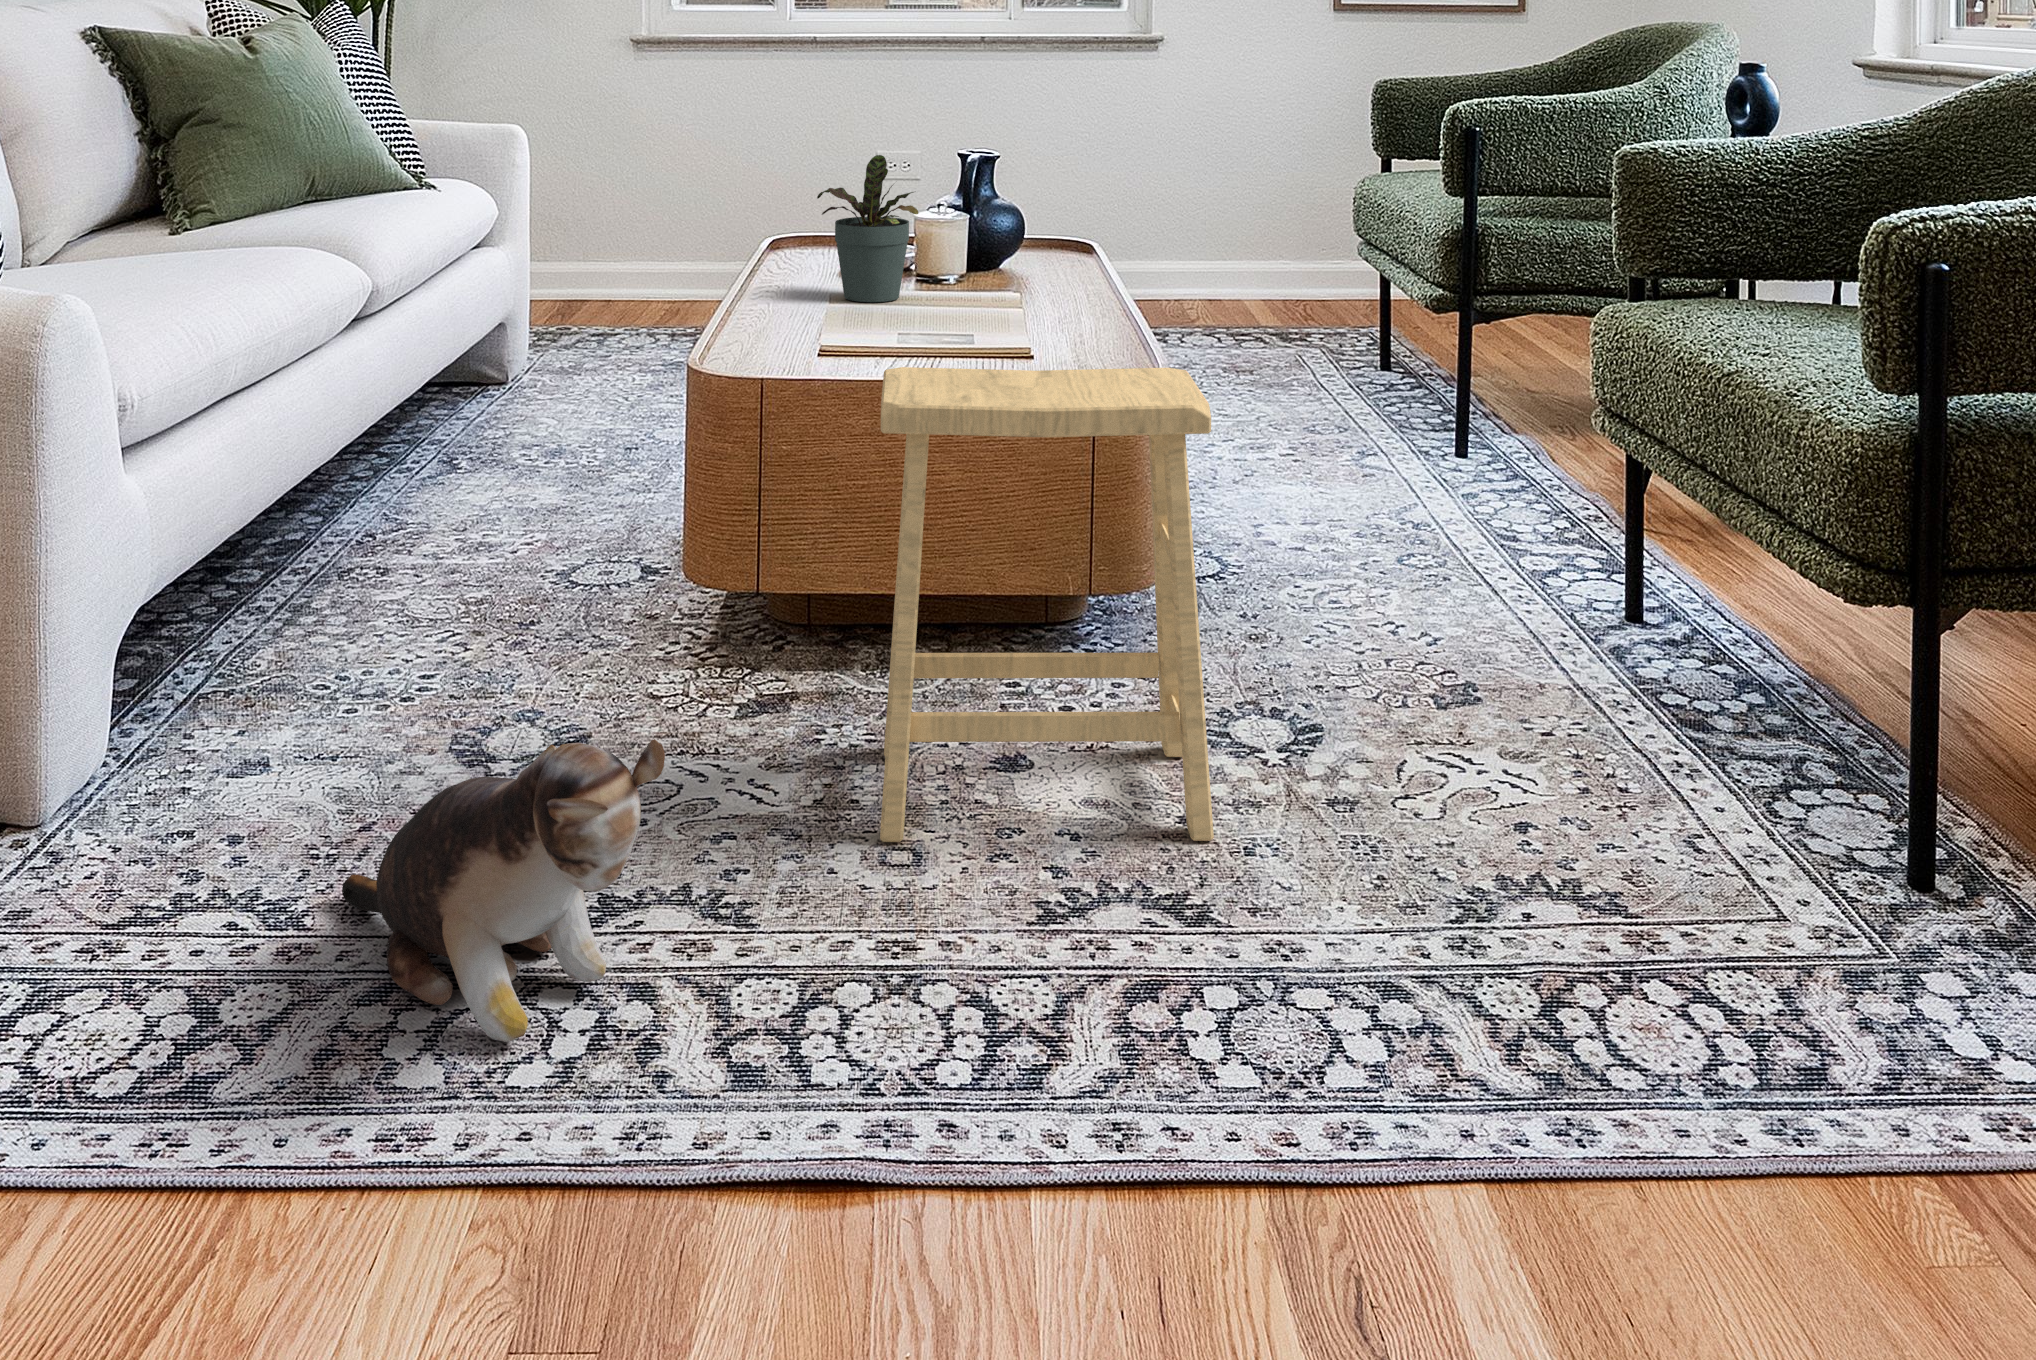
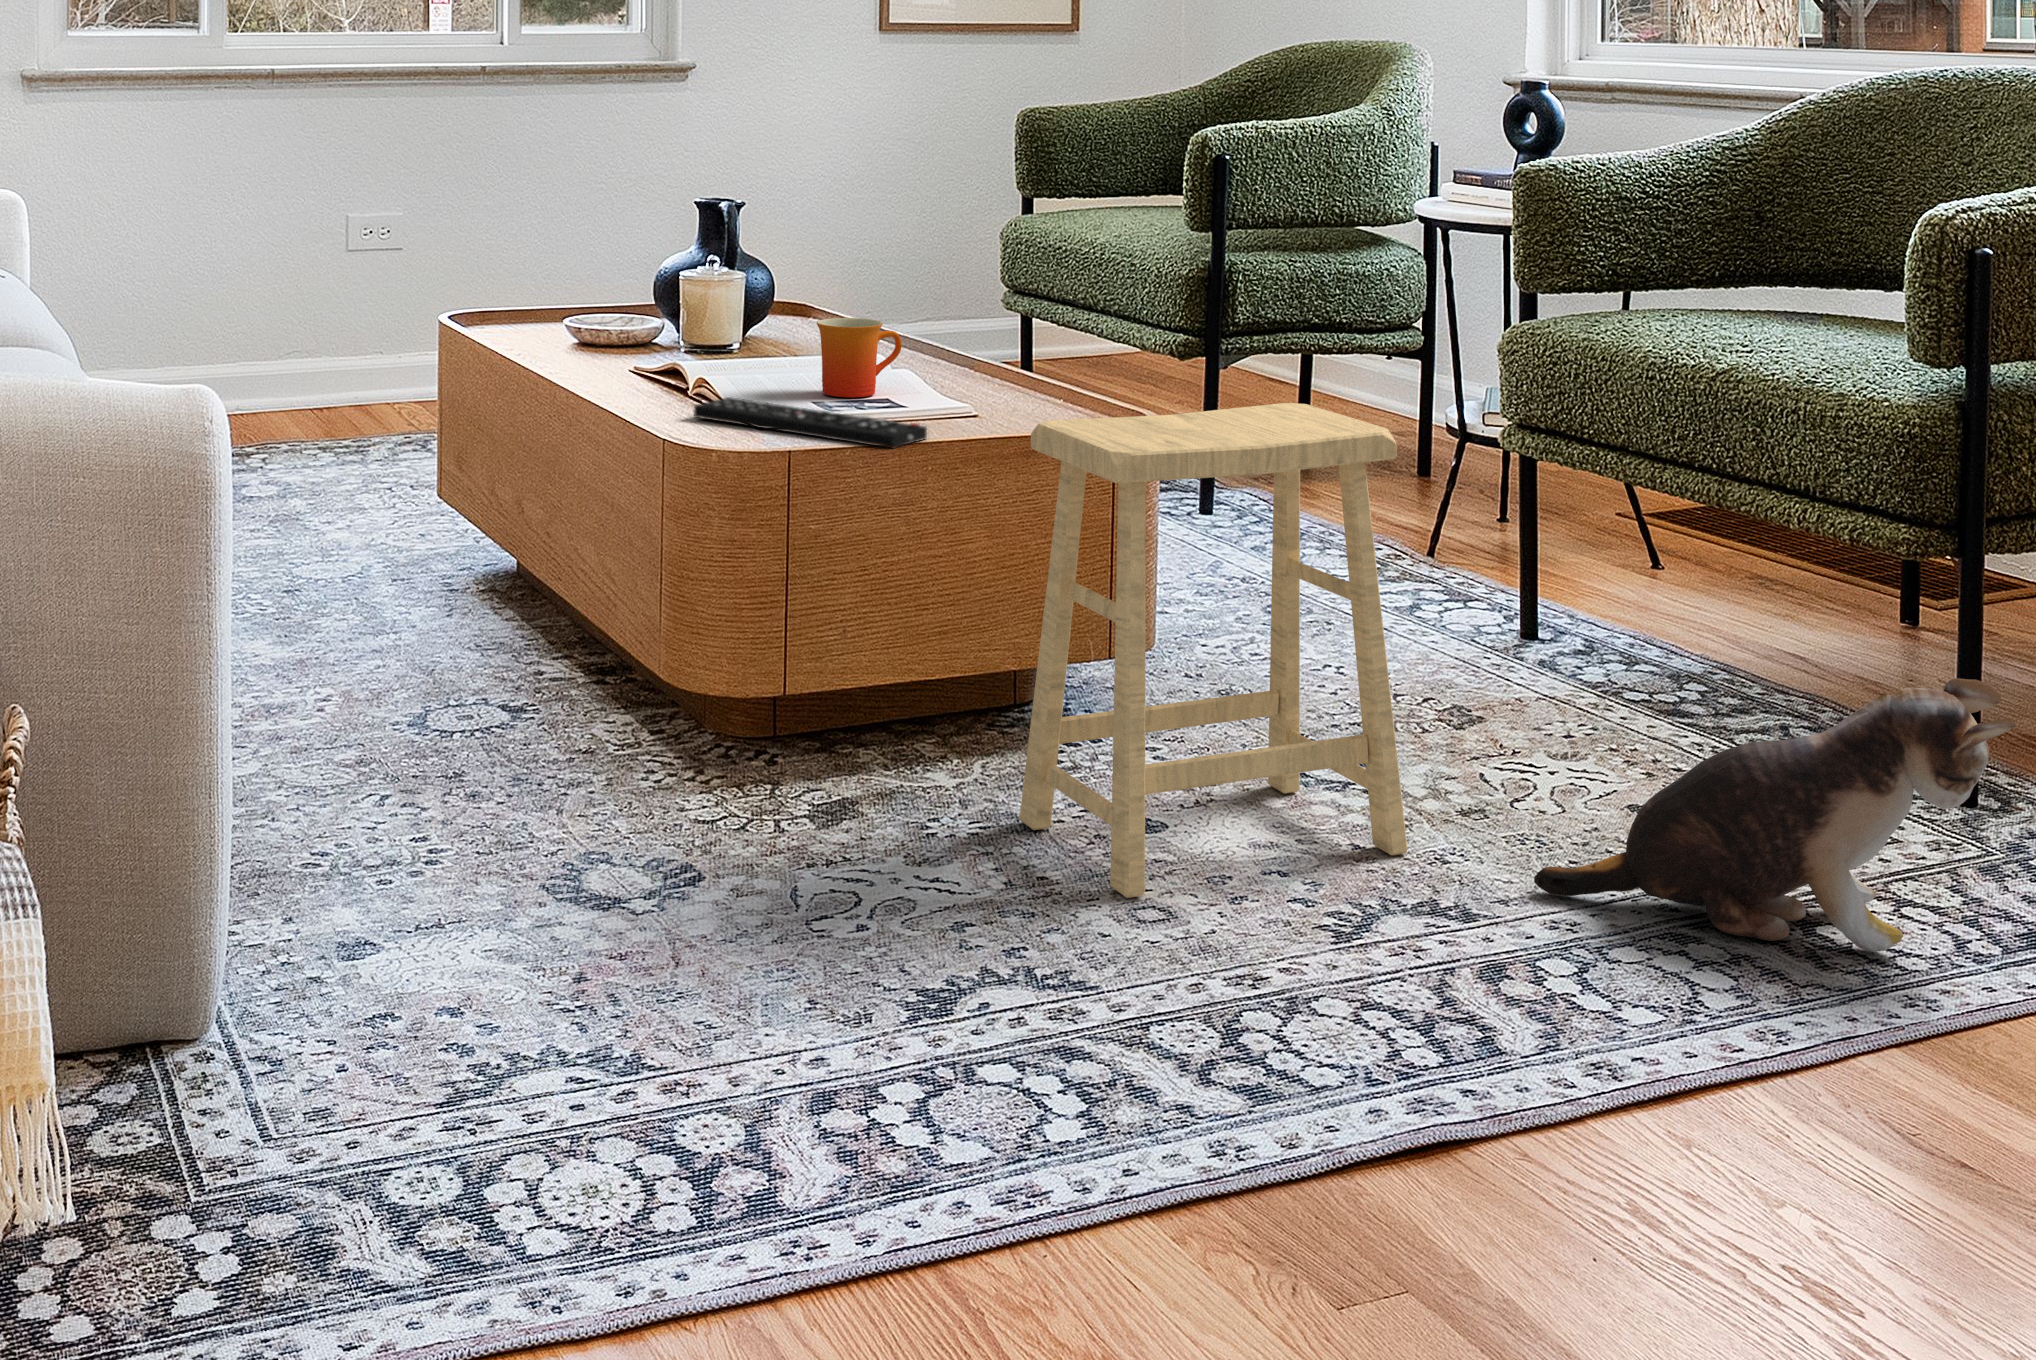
potted plant: present [817,155,918,302] -> none [628,204,755,373]
mug: none [921,260,1001,333] -> present [817,318,902,397]
remote control: none [770,324,924,382] -> present [694,397,927,448]
plush toy: present [342,739,665,1042] -> present [1534,678,2015,952]

